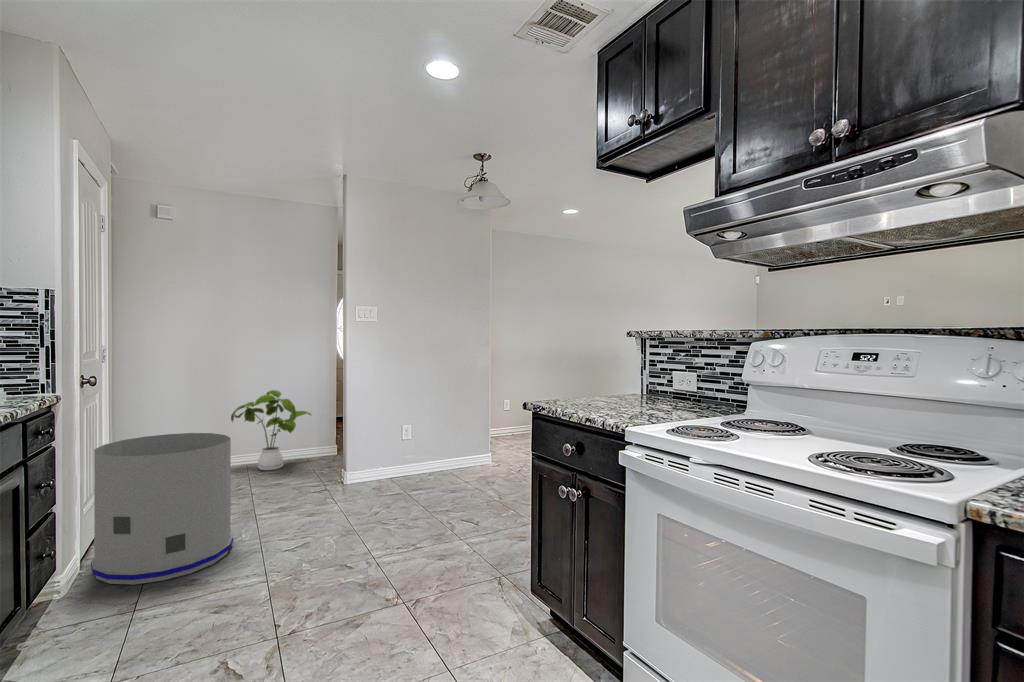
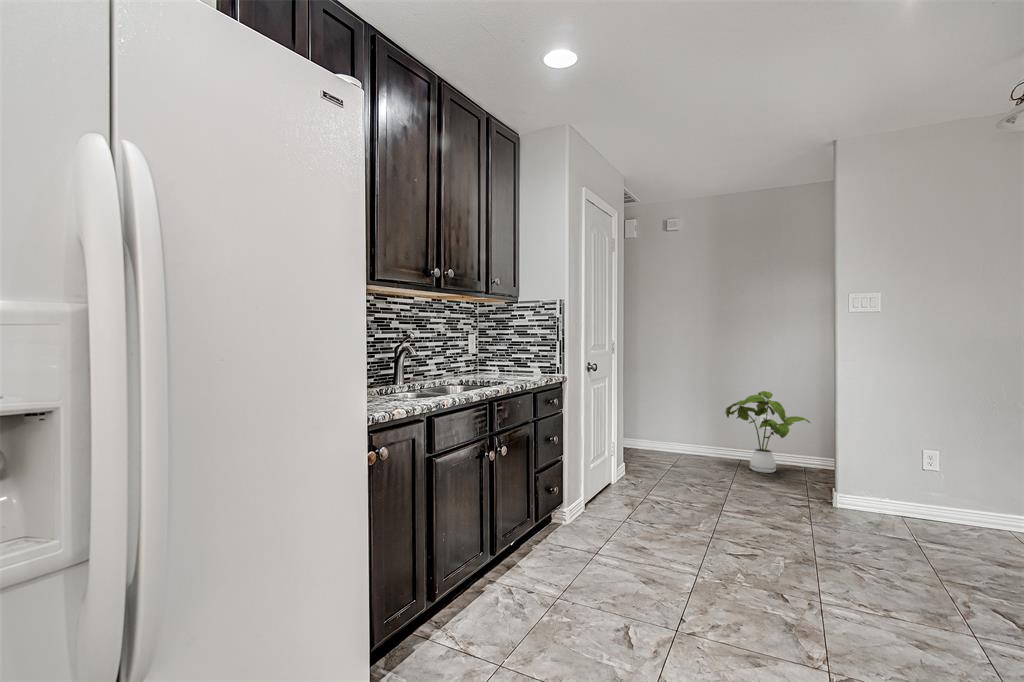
trash can: present [91,433,233,585] -> none [586,417,689,542]

